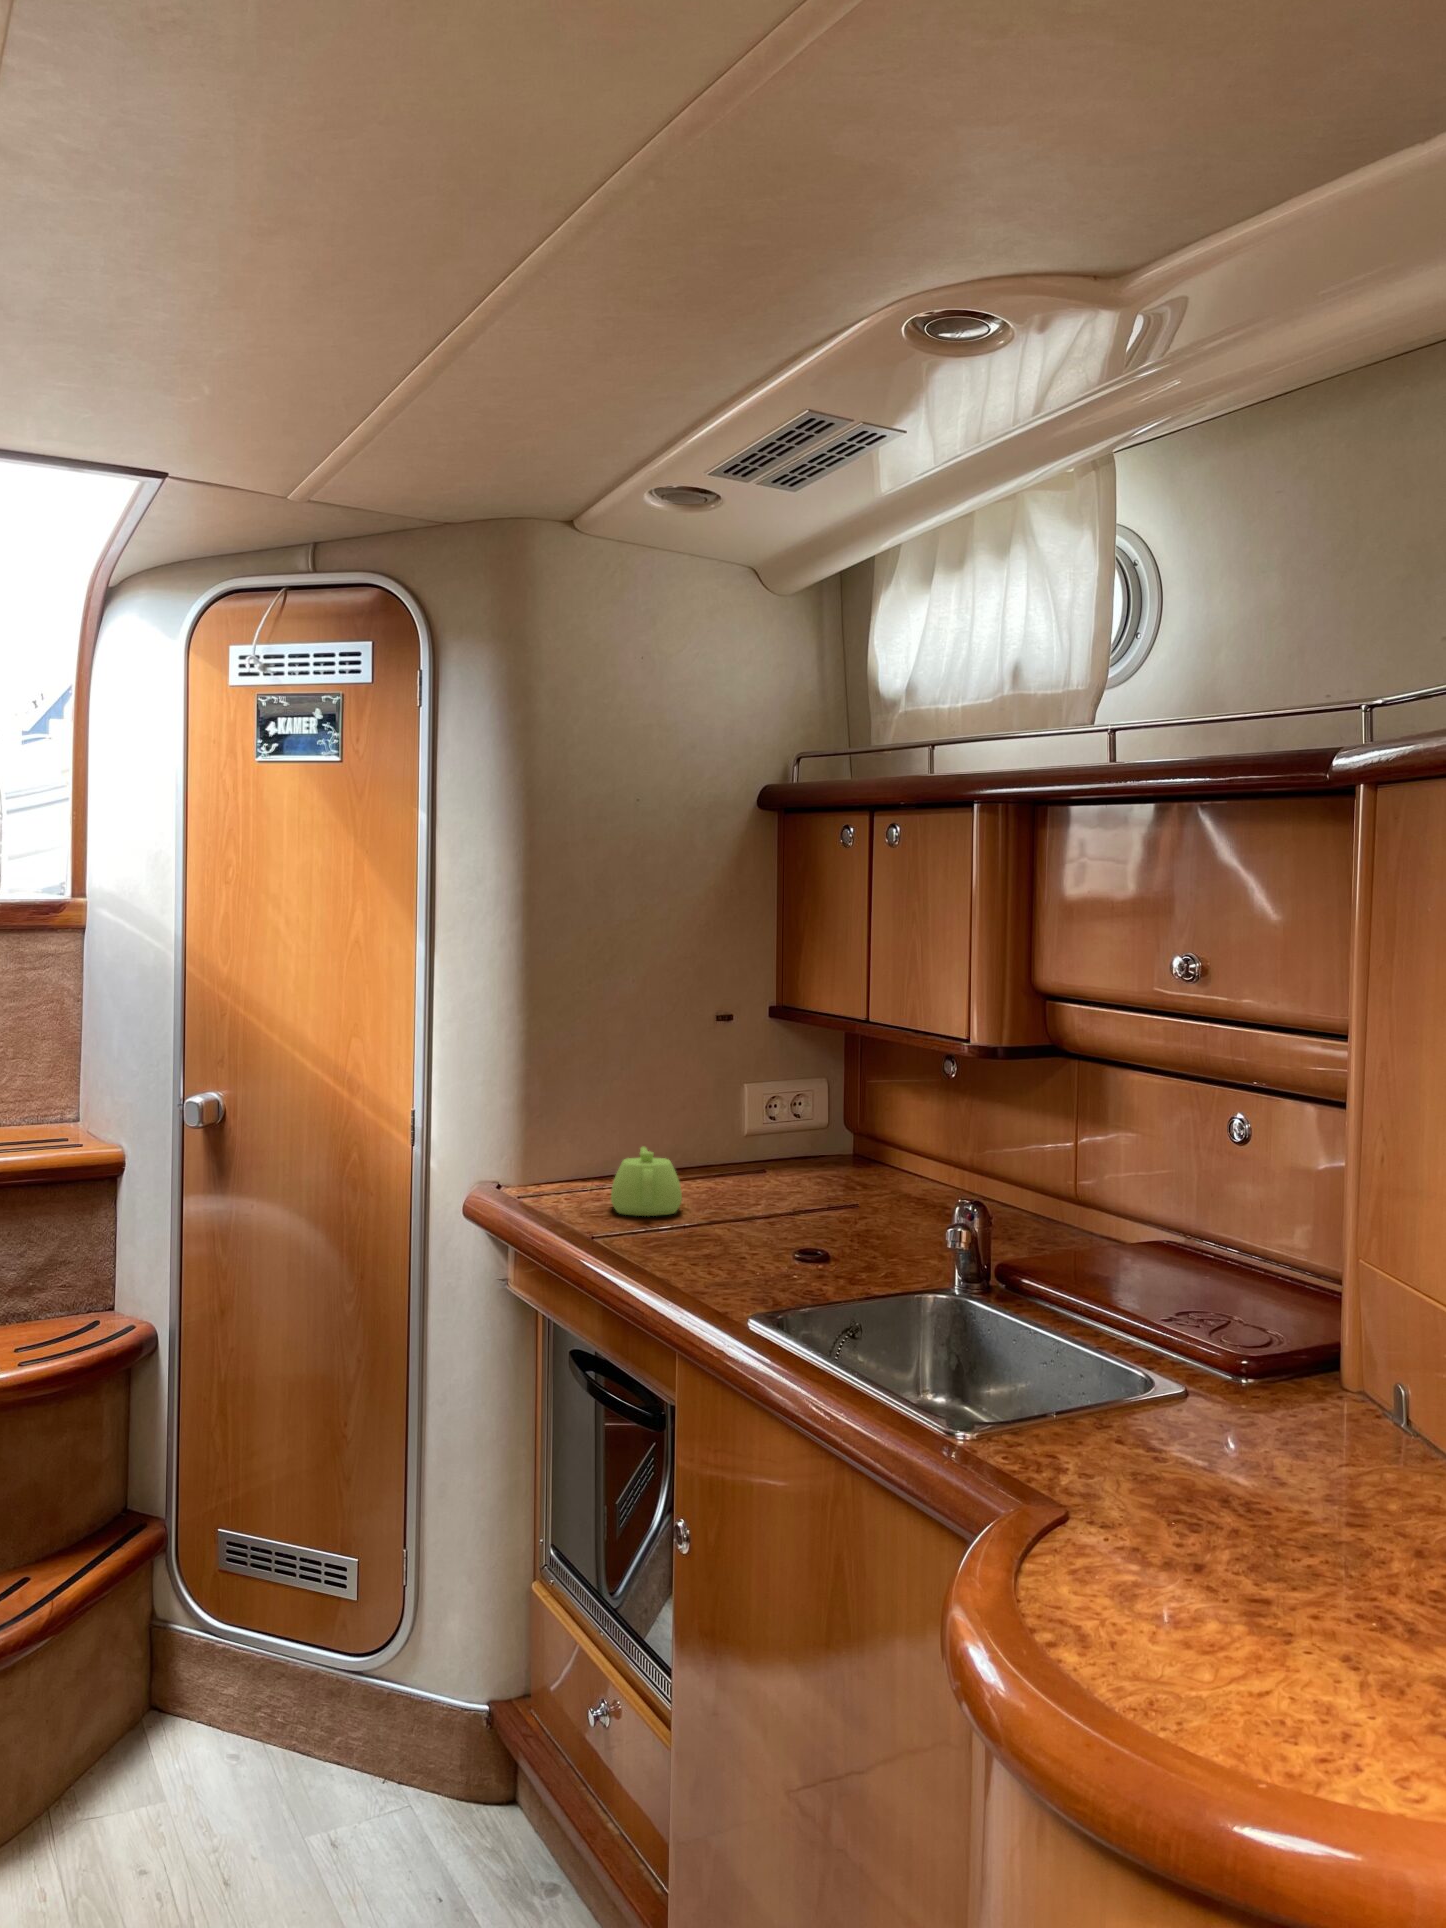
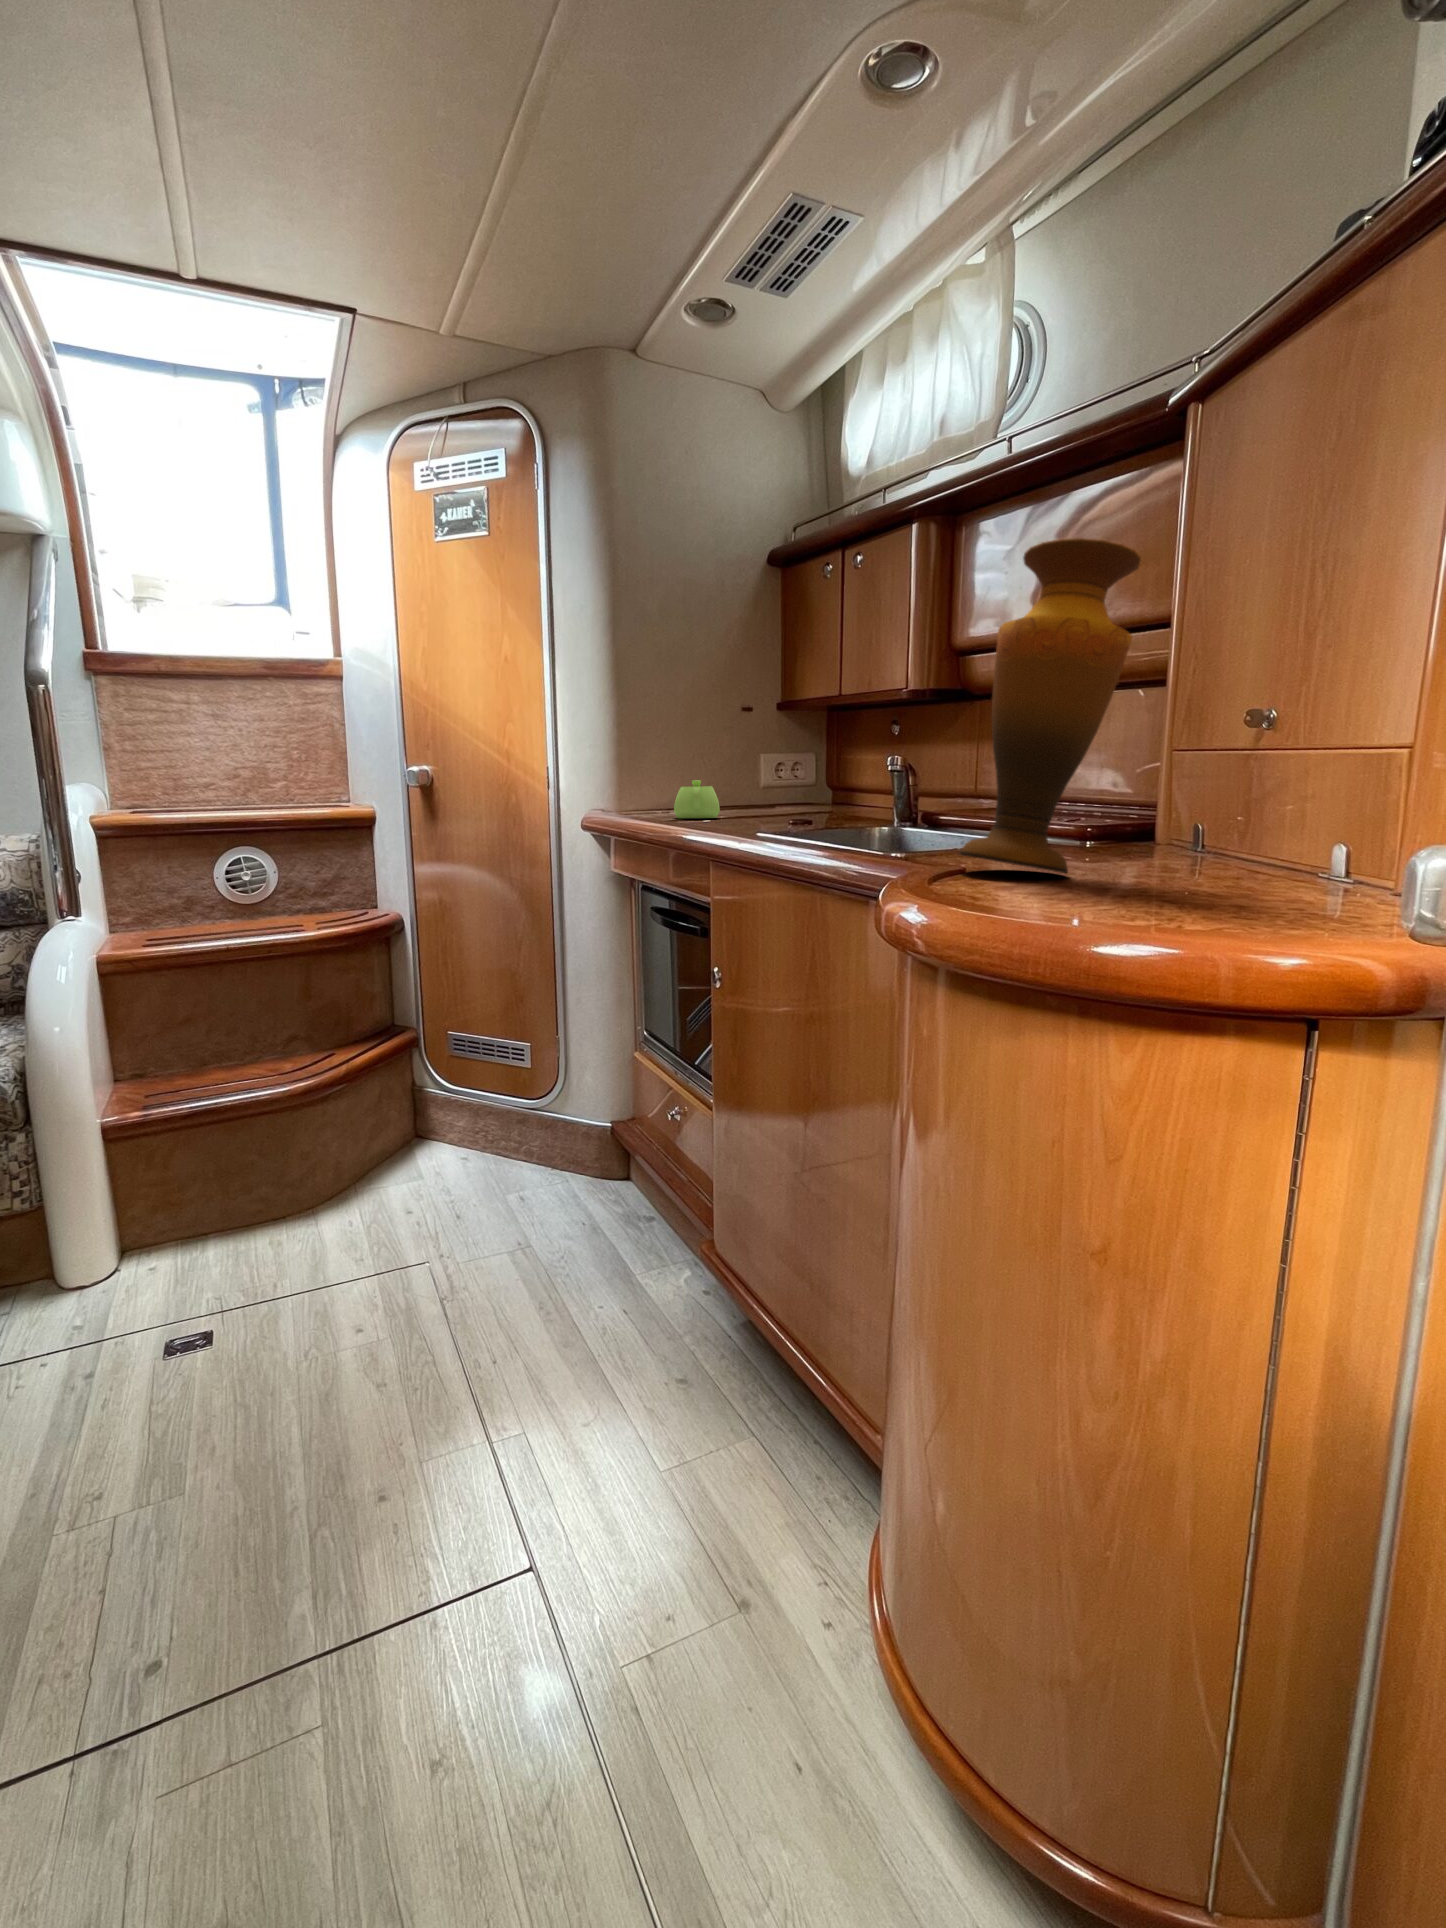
vase: none [1079,1133,1323,1627] -> present [960,538,1141,873]

